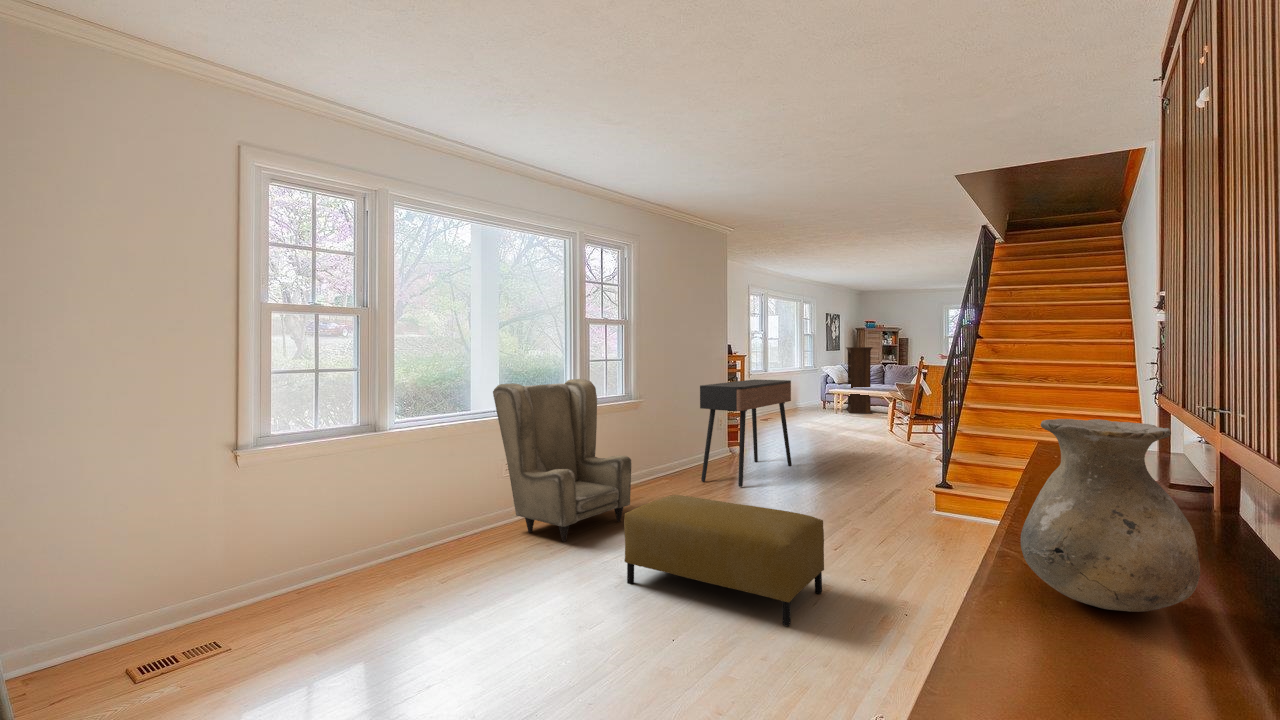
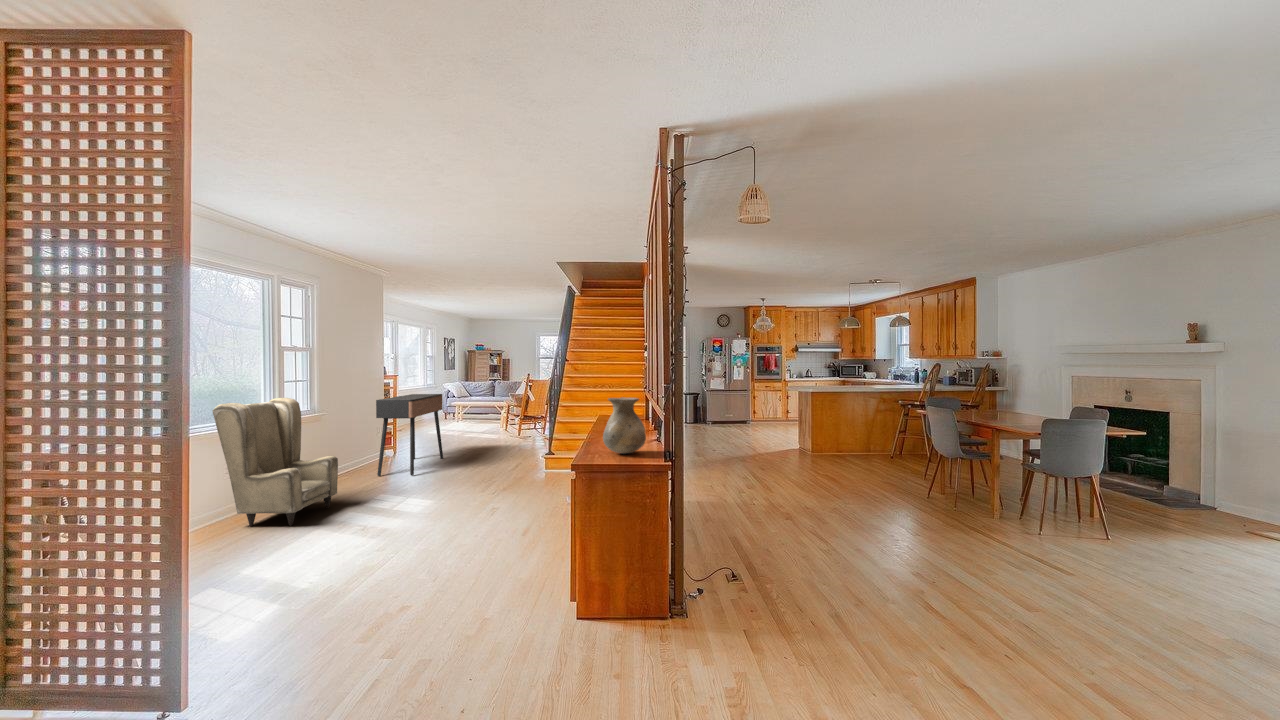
bookcase: present [846,347,872,413] -> none [465,367,488,420]
ottoman: present [624,495,824,626] -> none [365,472,497,536]

